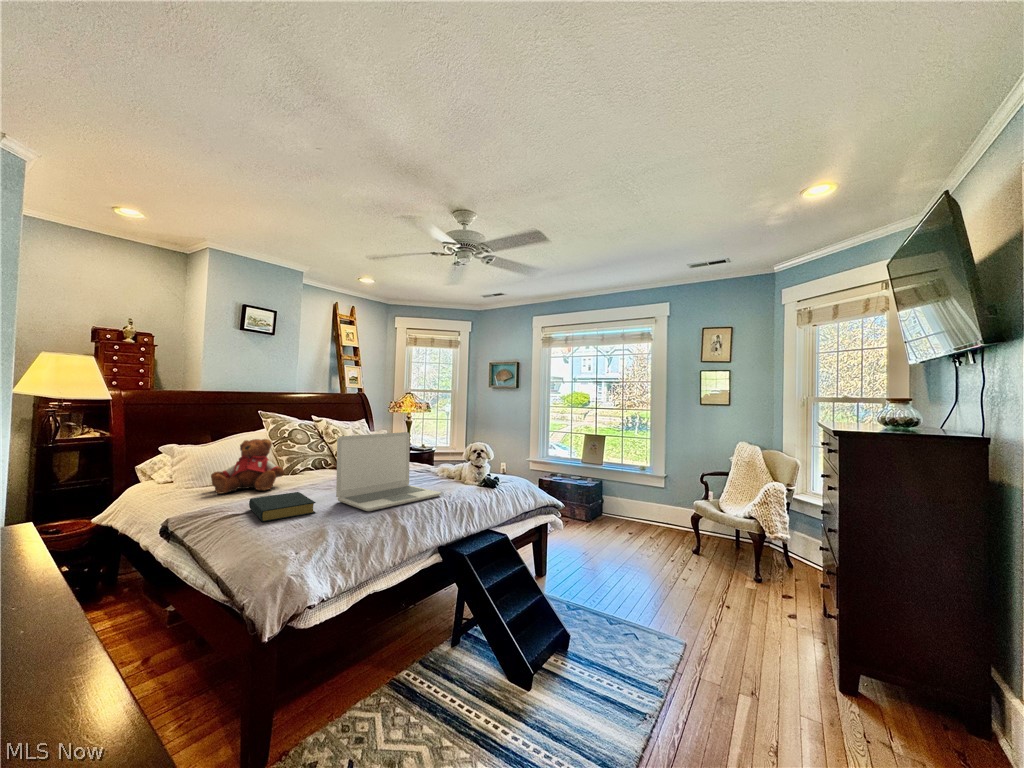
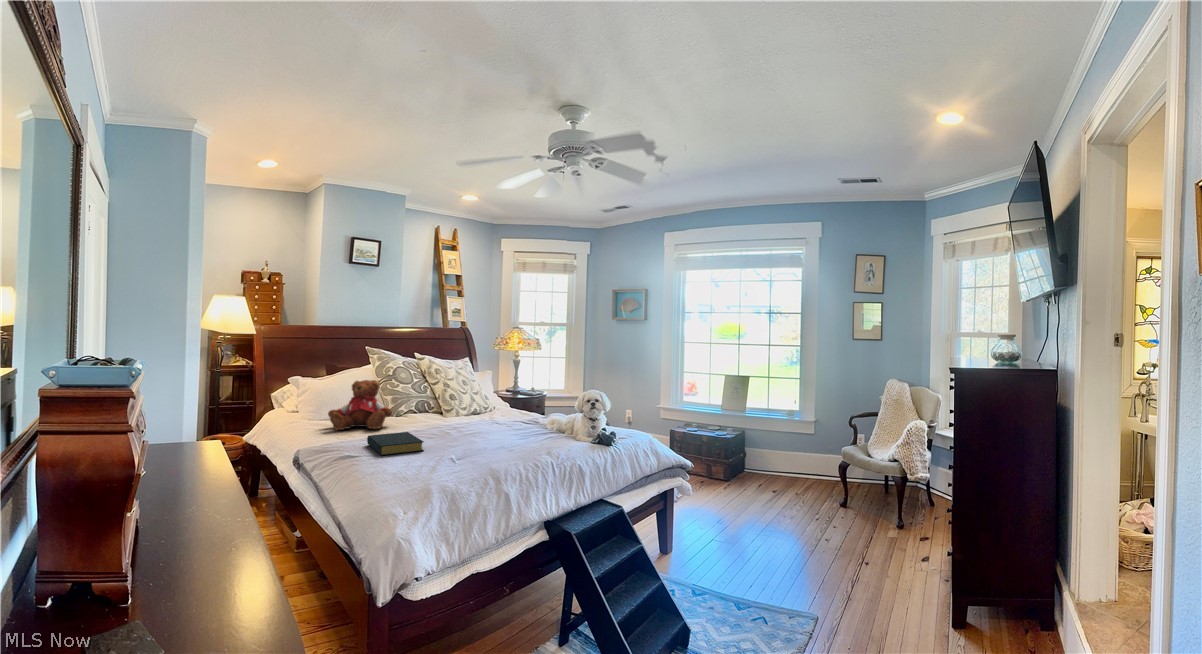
laptop: present [336,432,441,511] -> none [441,380,536,452]

